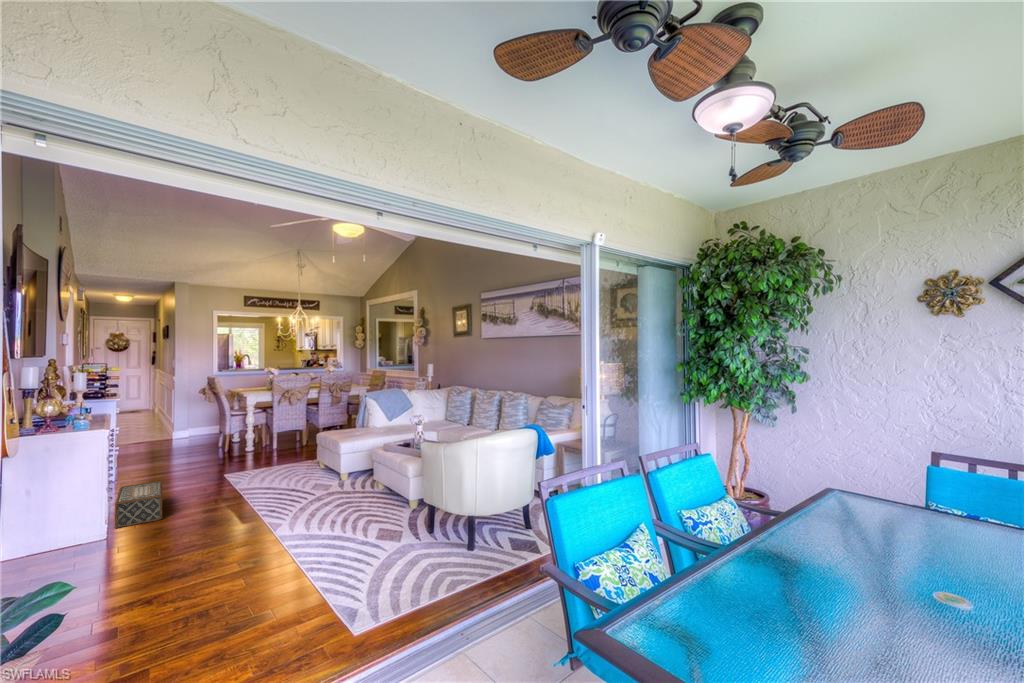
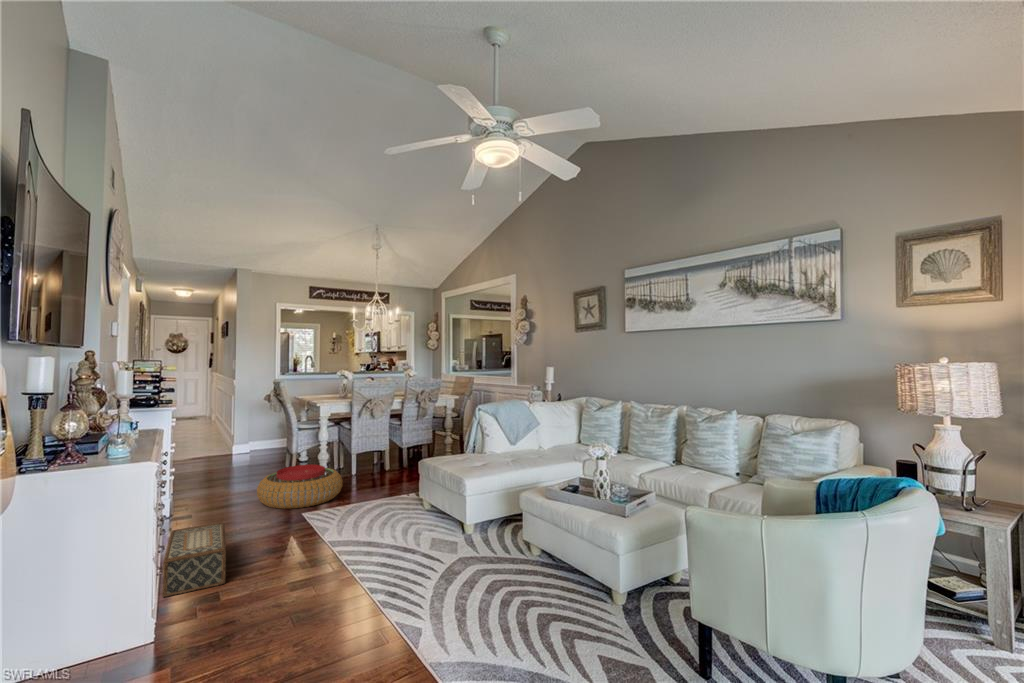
pouf: none [191,442,263,475] -> present [257,465,342,509]

